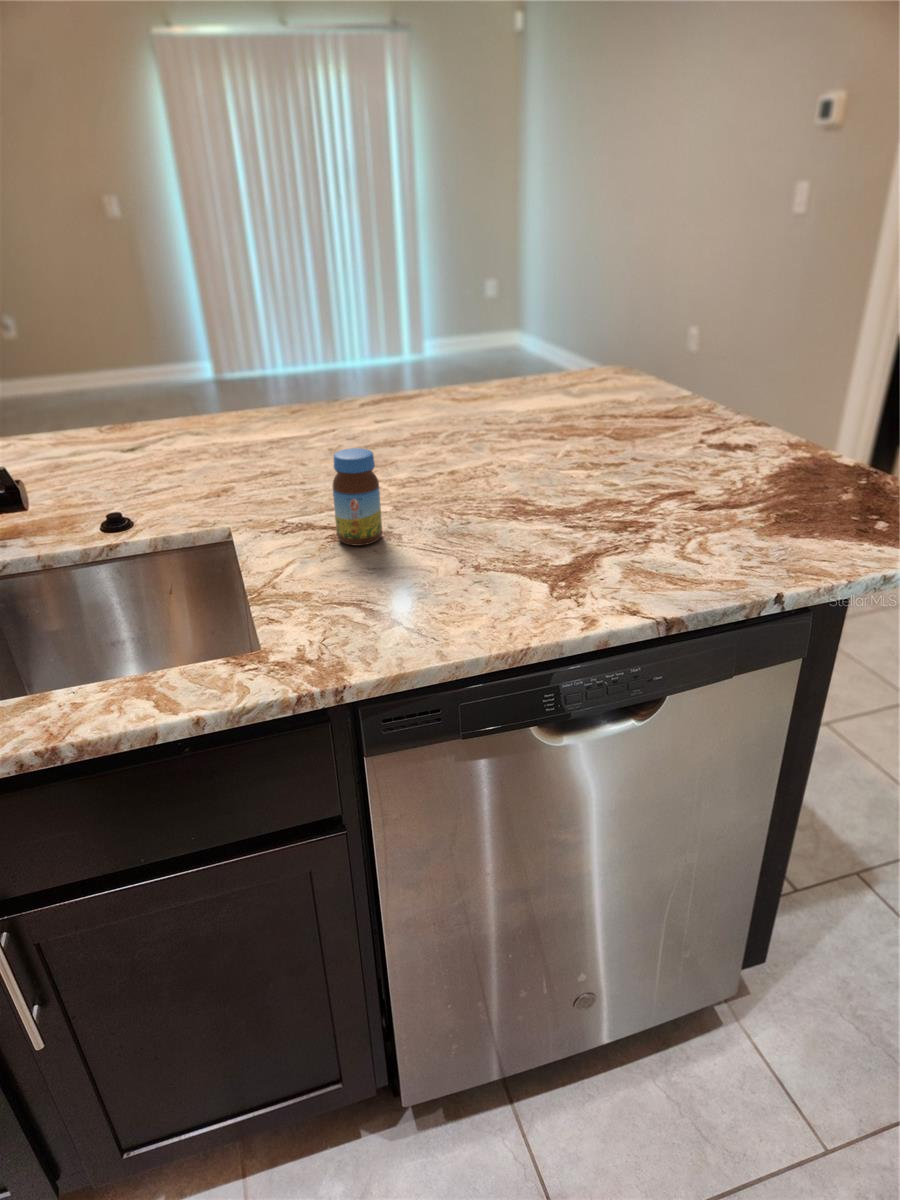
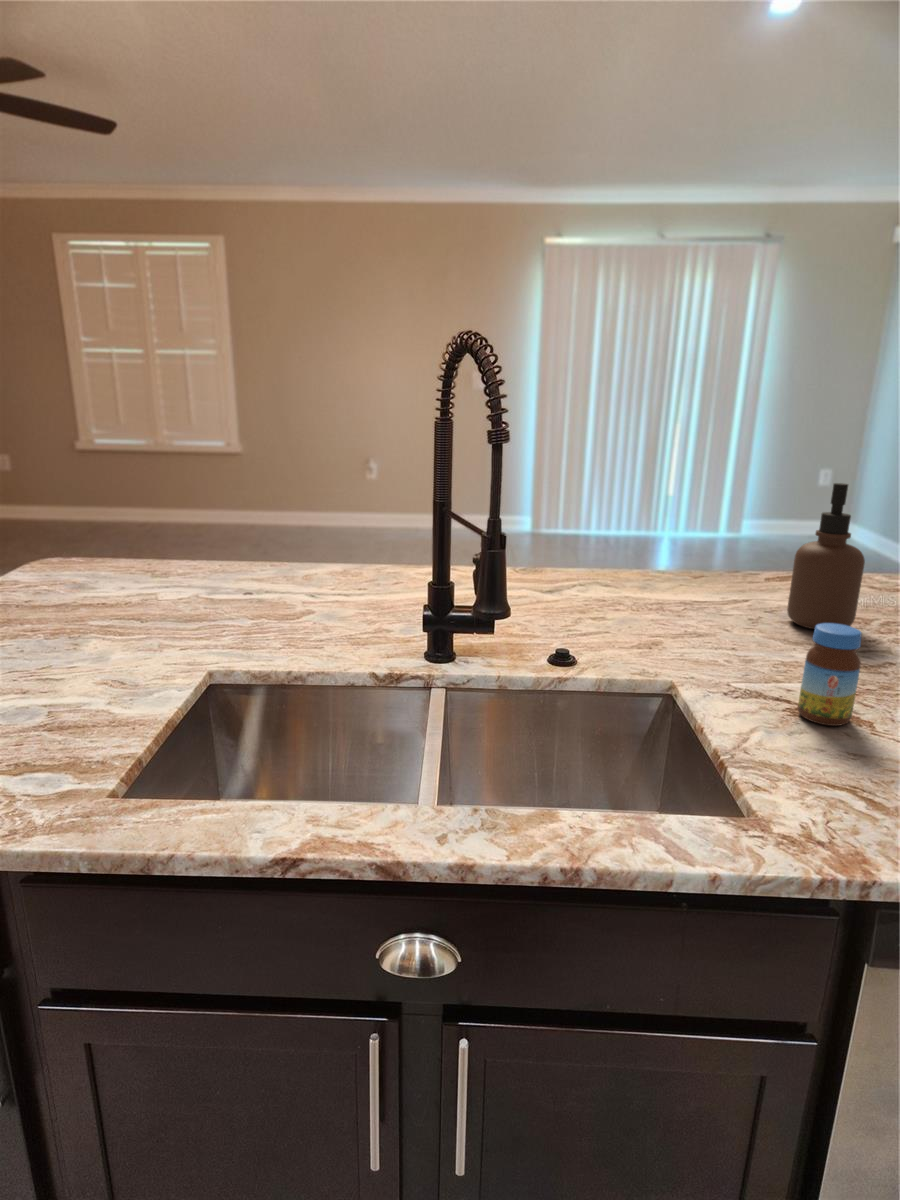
soap dispenser: none [359,302,421,451] -> present [787,483,865,629]

